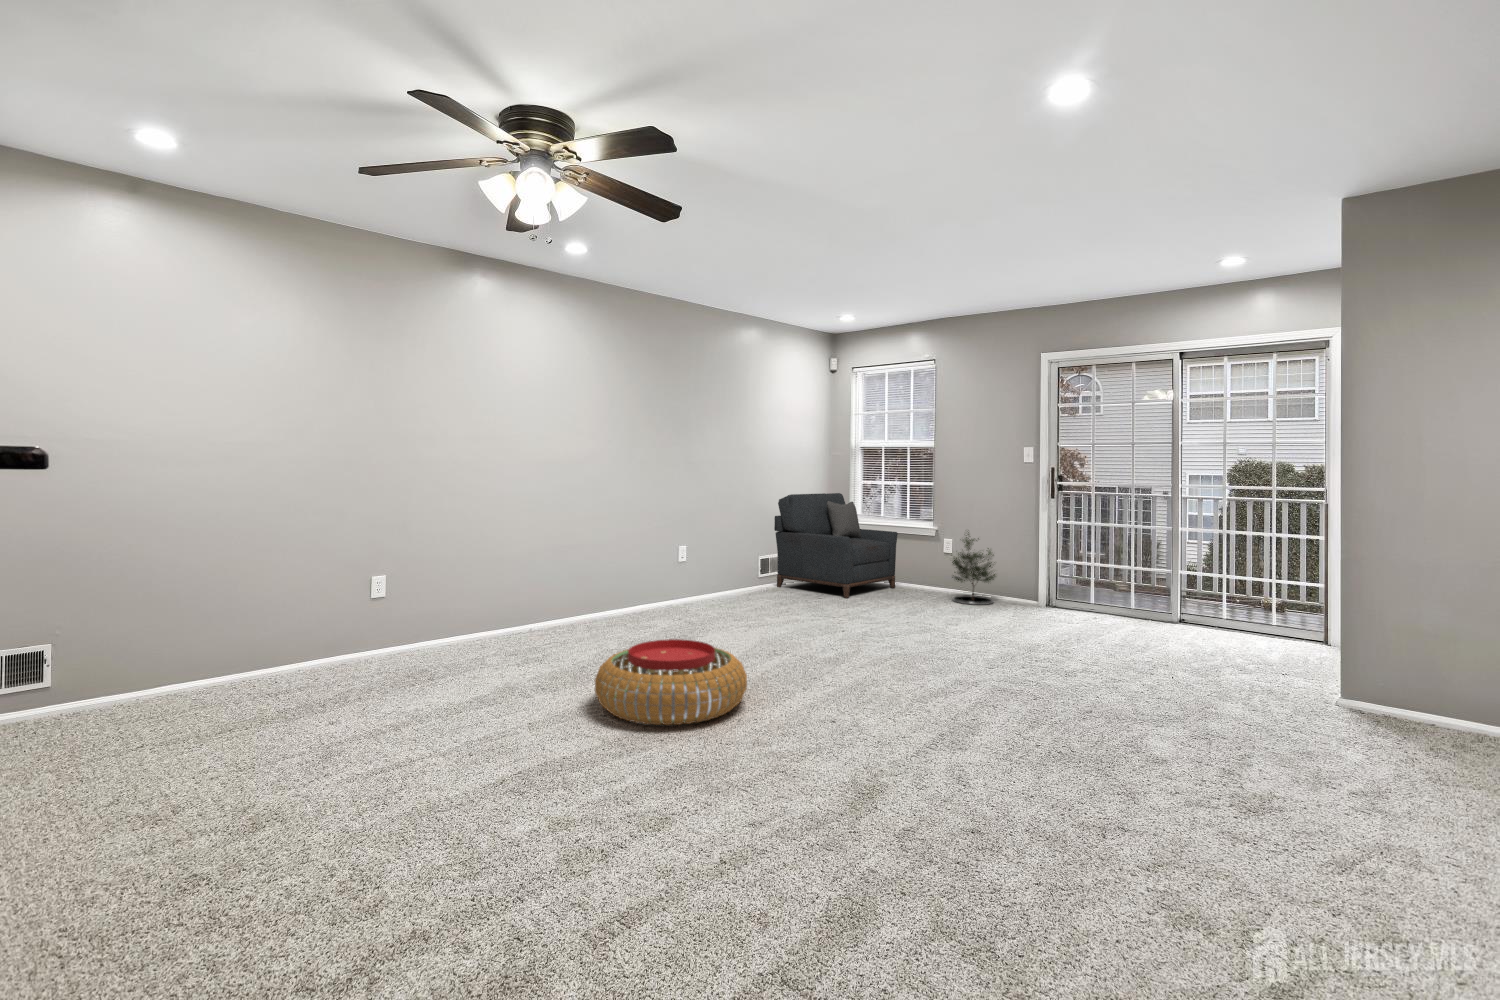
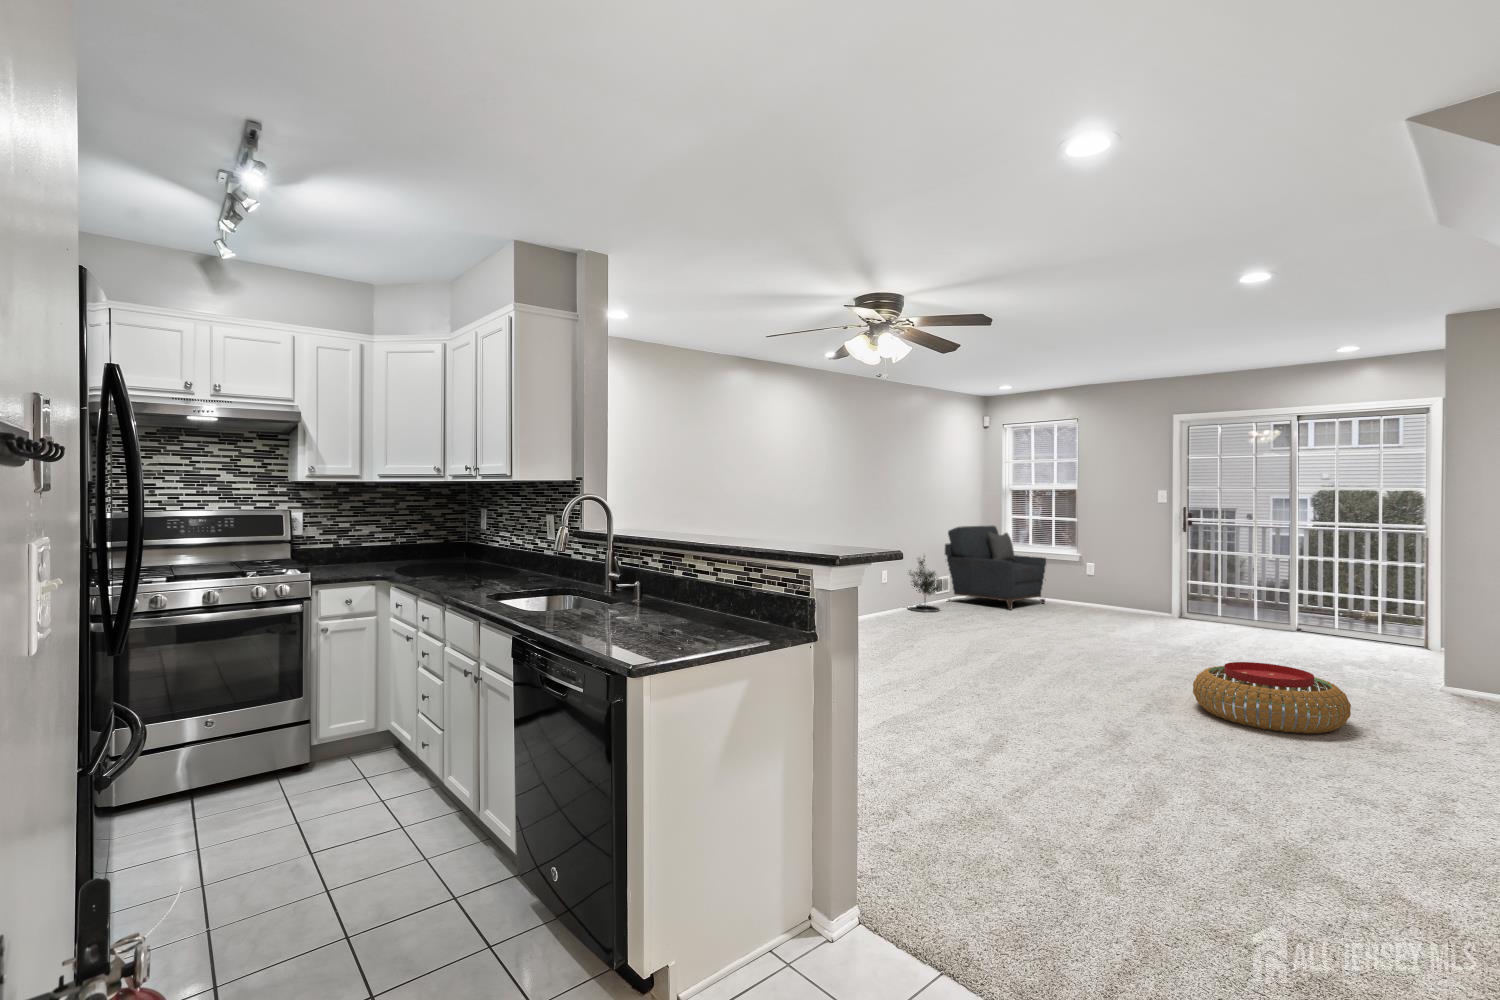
potted tree: present [951,532,996,605] -> present [909,558,941,612]
pouf: present [595,639,747,725] -> present [1193,662,1351,733]

